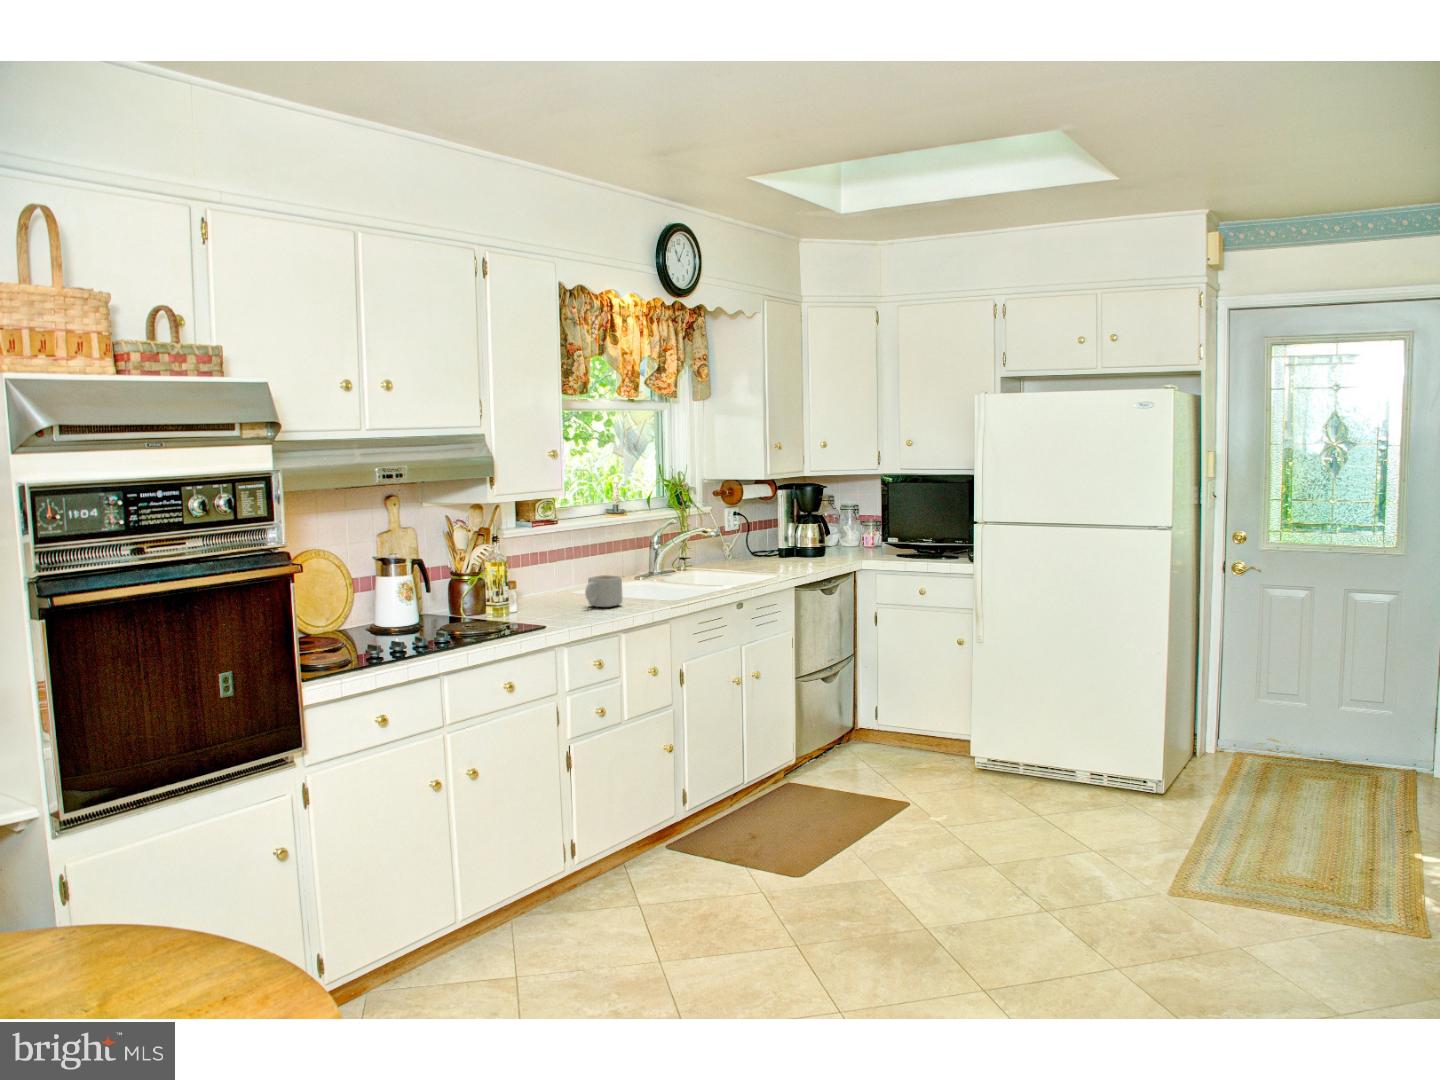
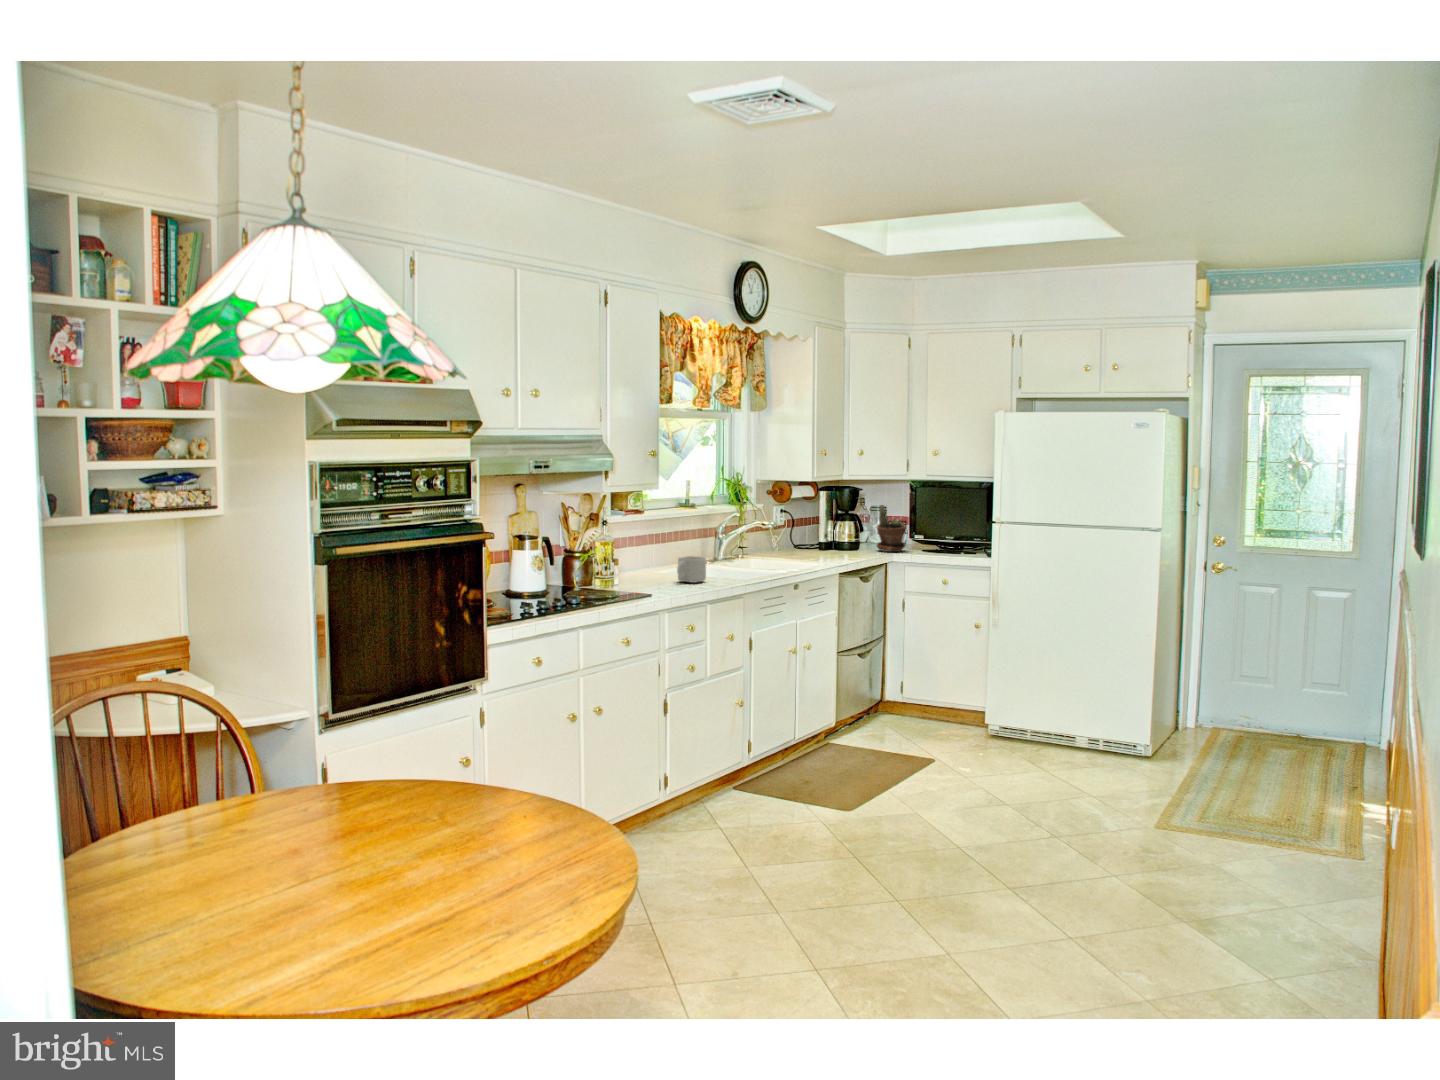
potted plant: none [844,503,878,558] -> present [877,504,906,552]

